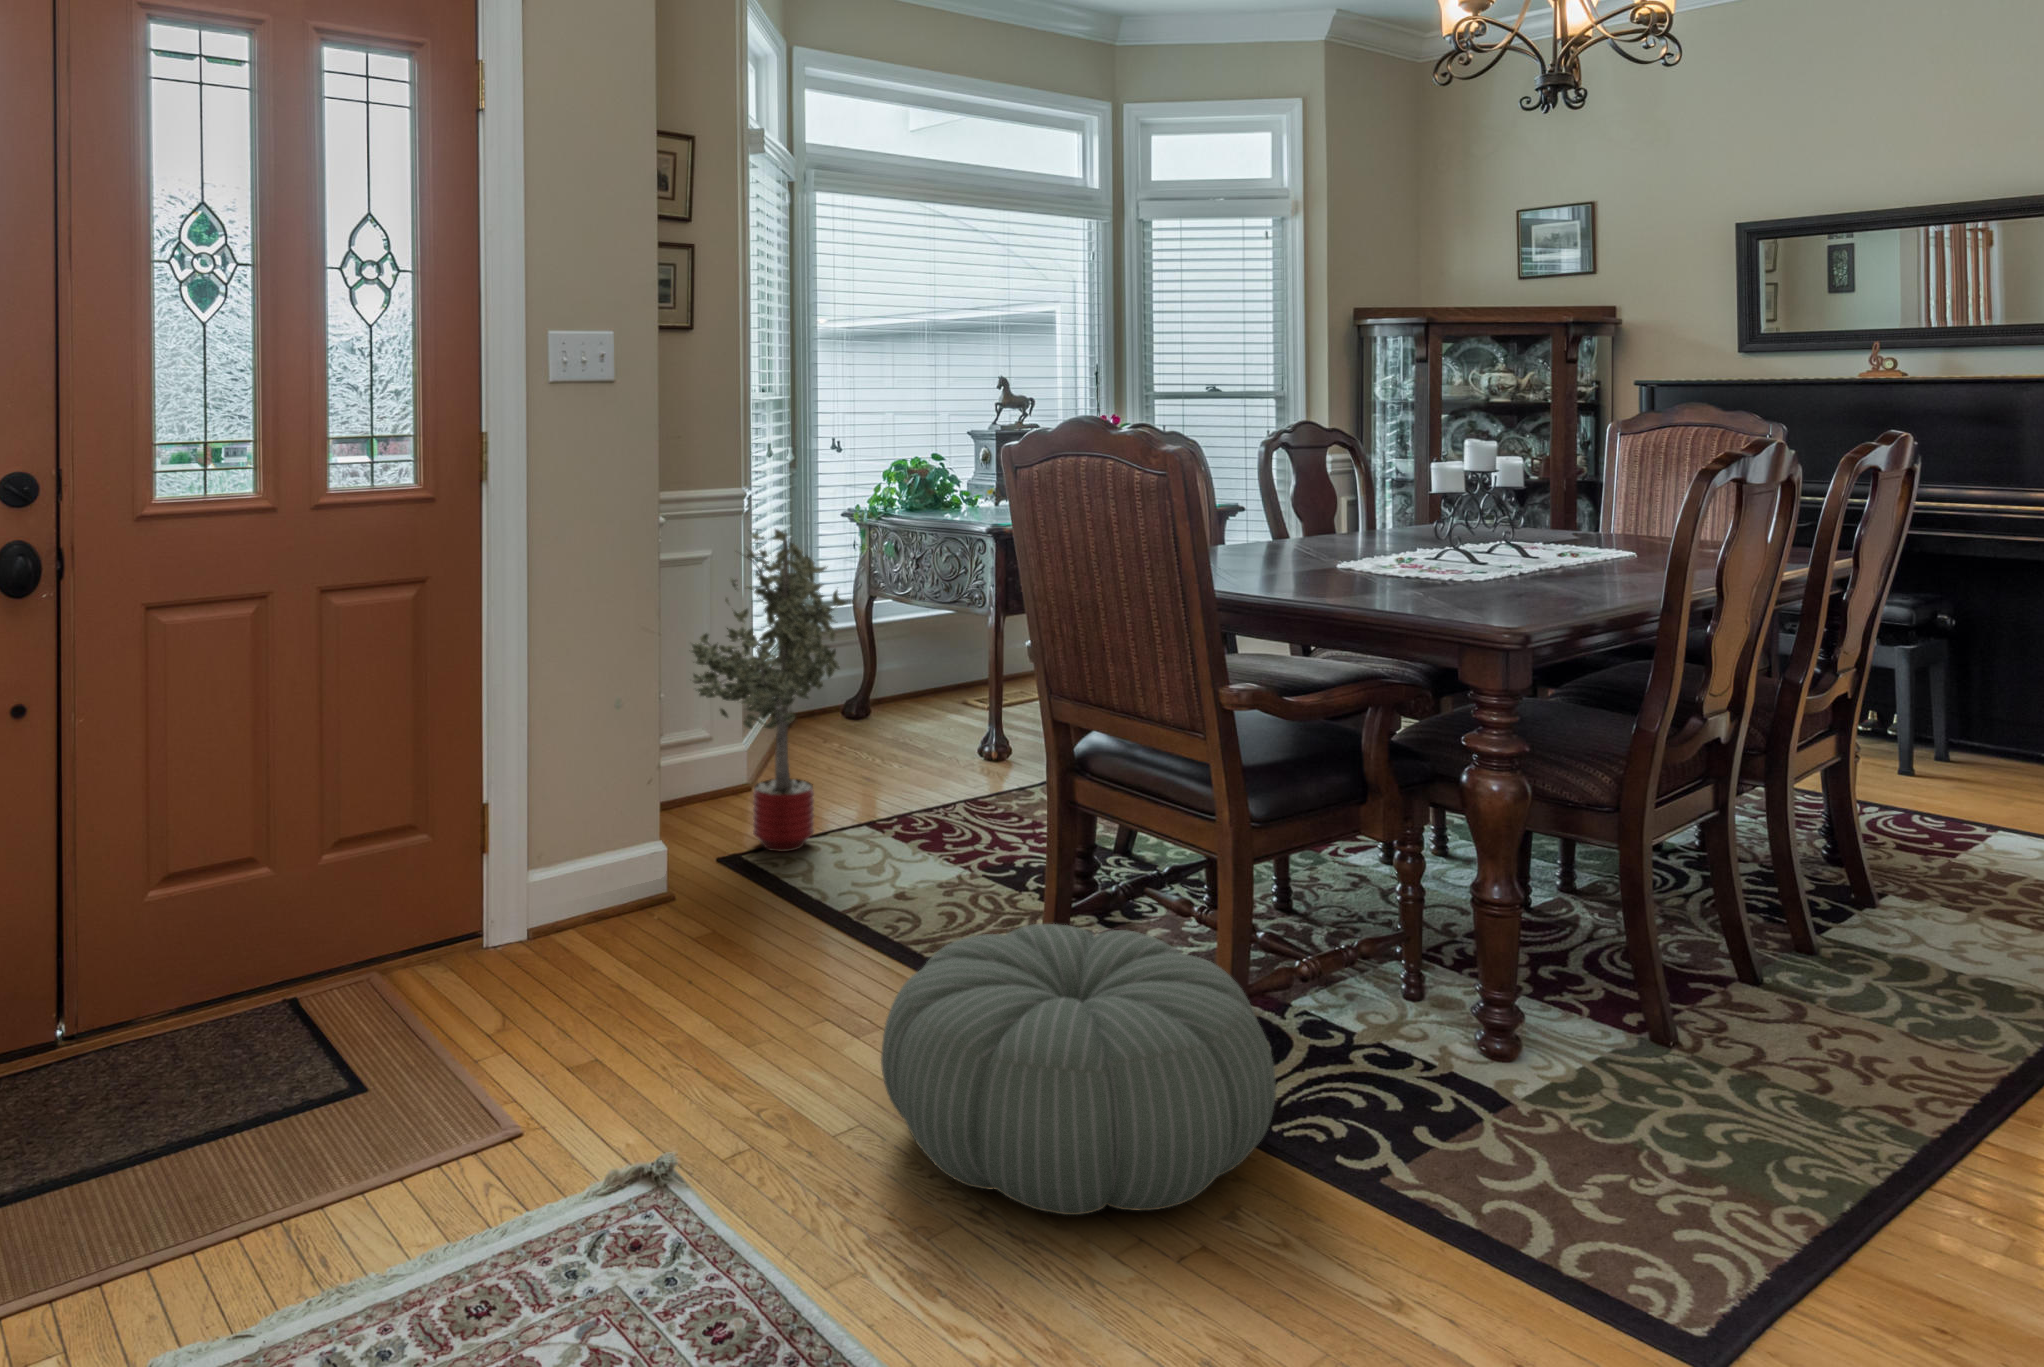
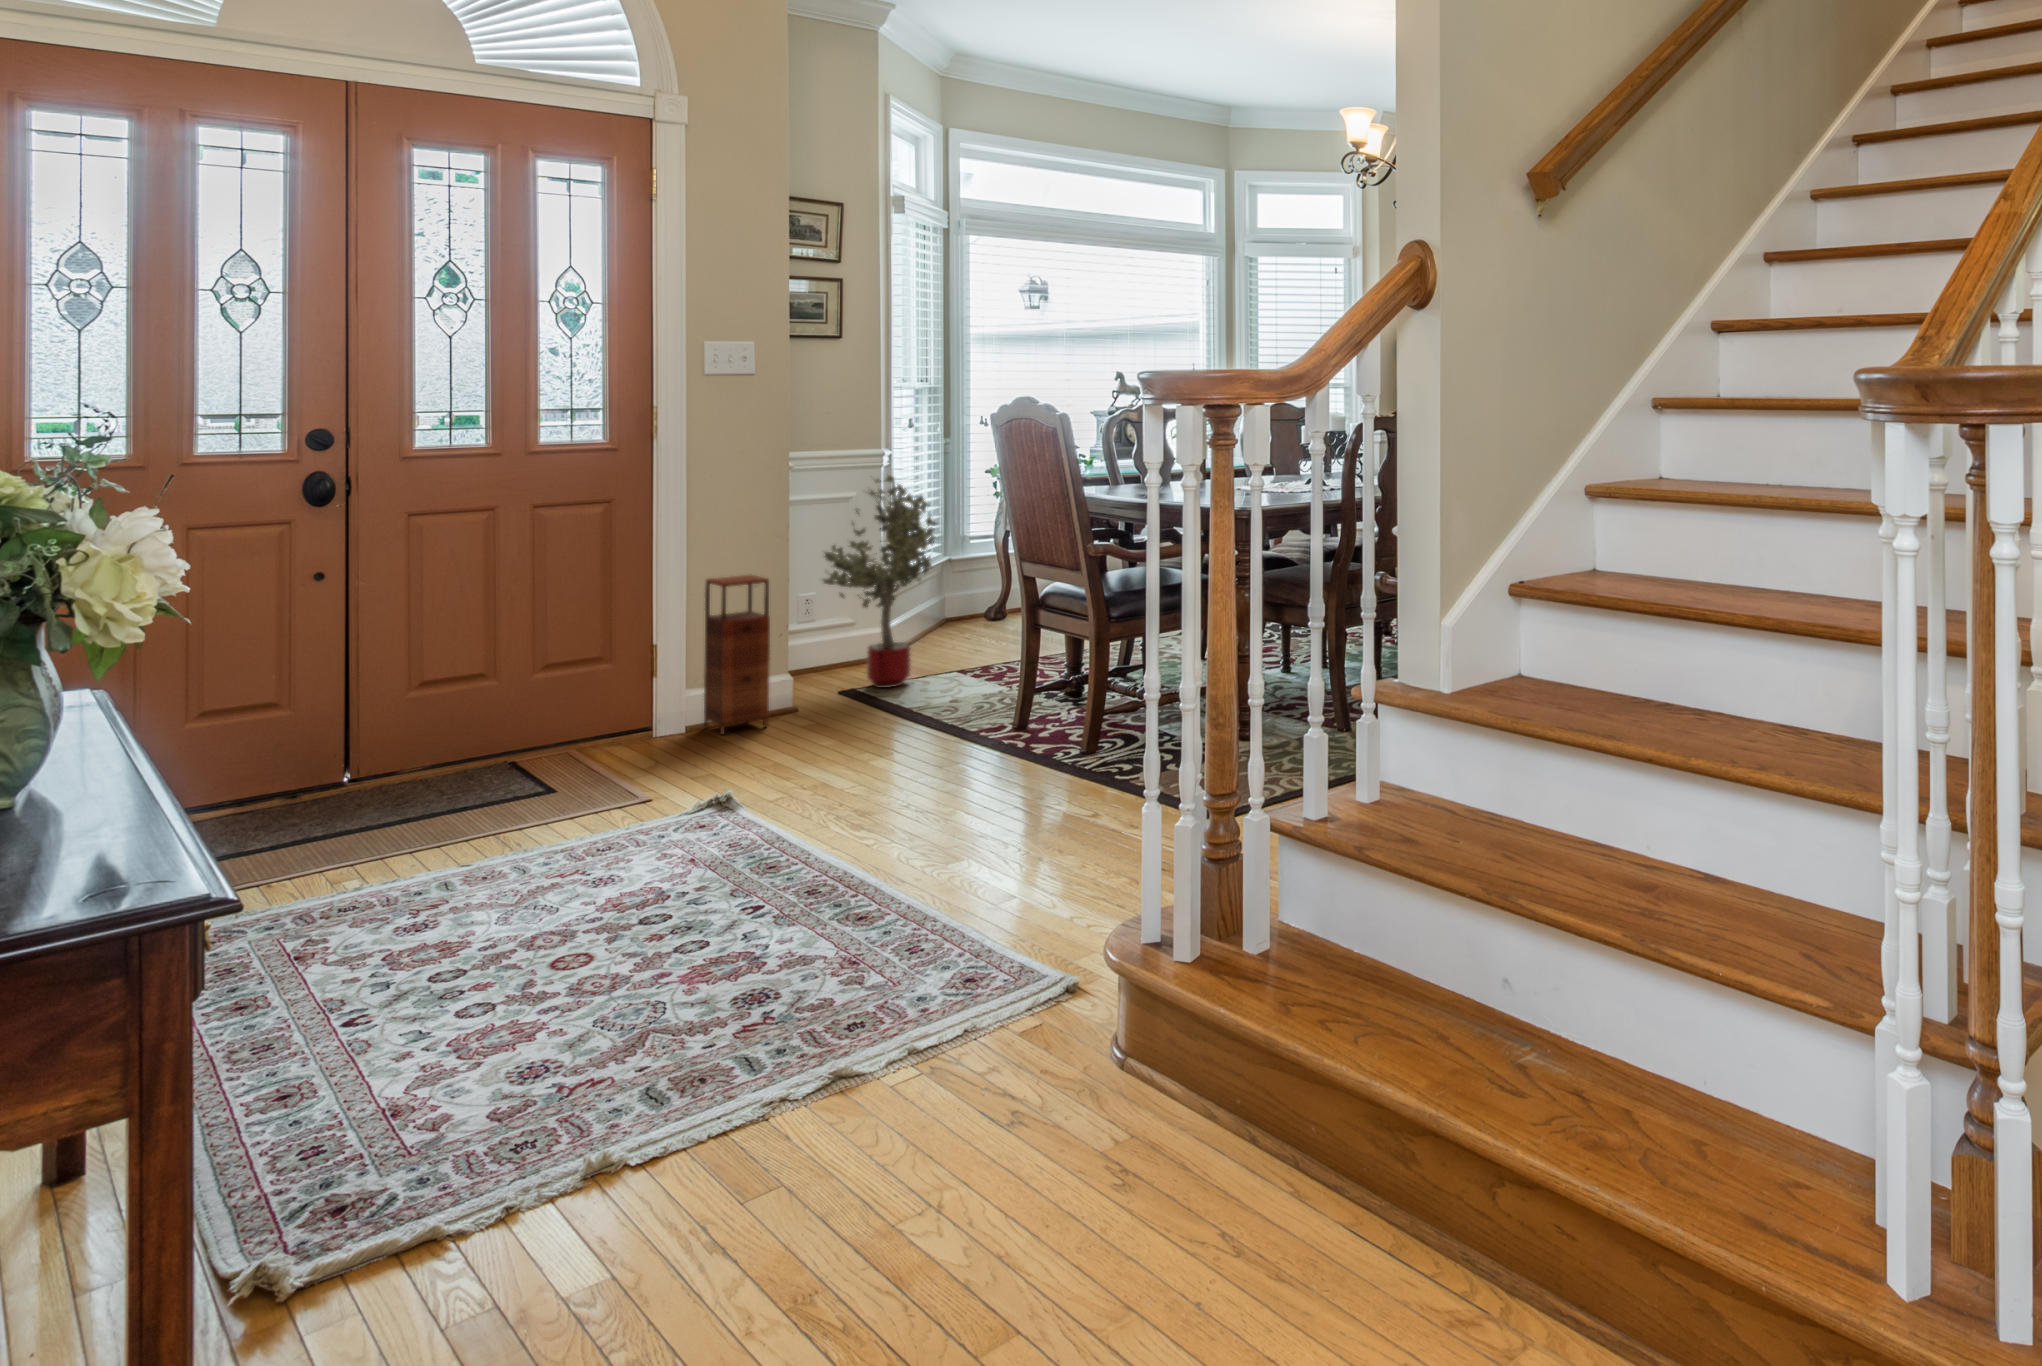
storage cabinet: none [557,691,653,954] -> present [704,574,770,735]
pouf: present [881,924,1276,1215] -> none [855,683,1076,808]

